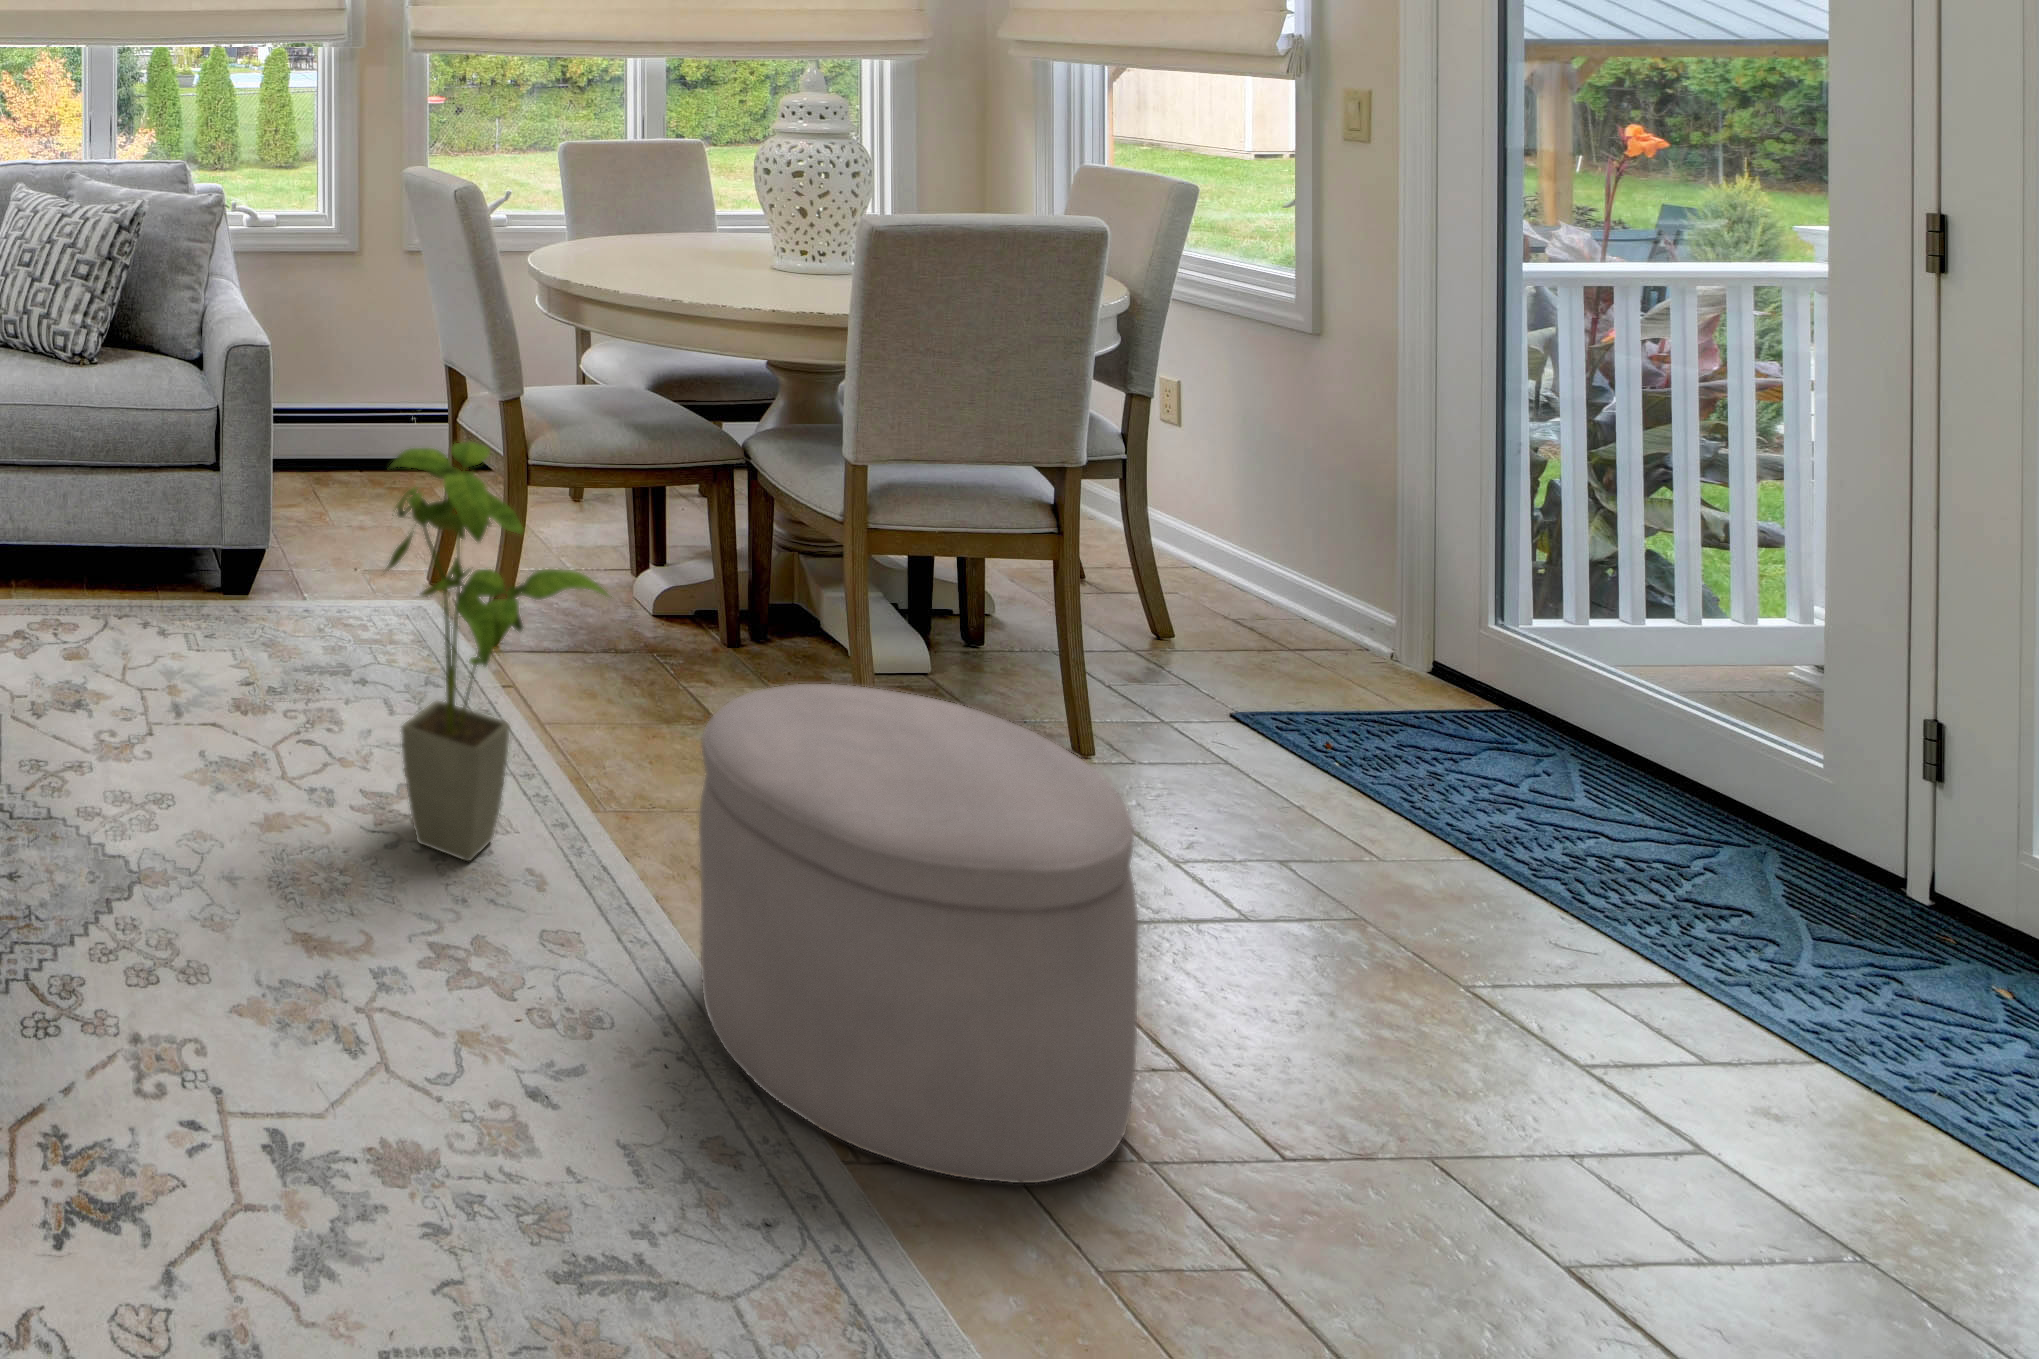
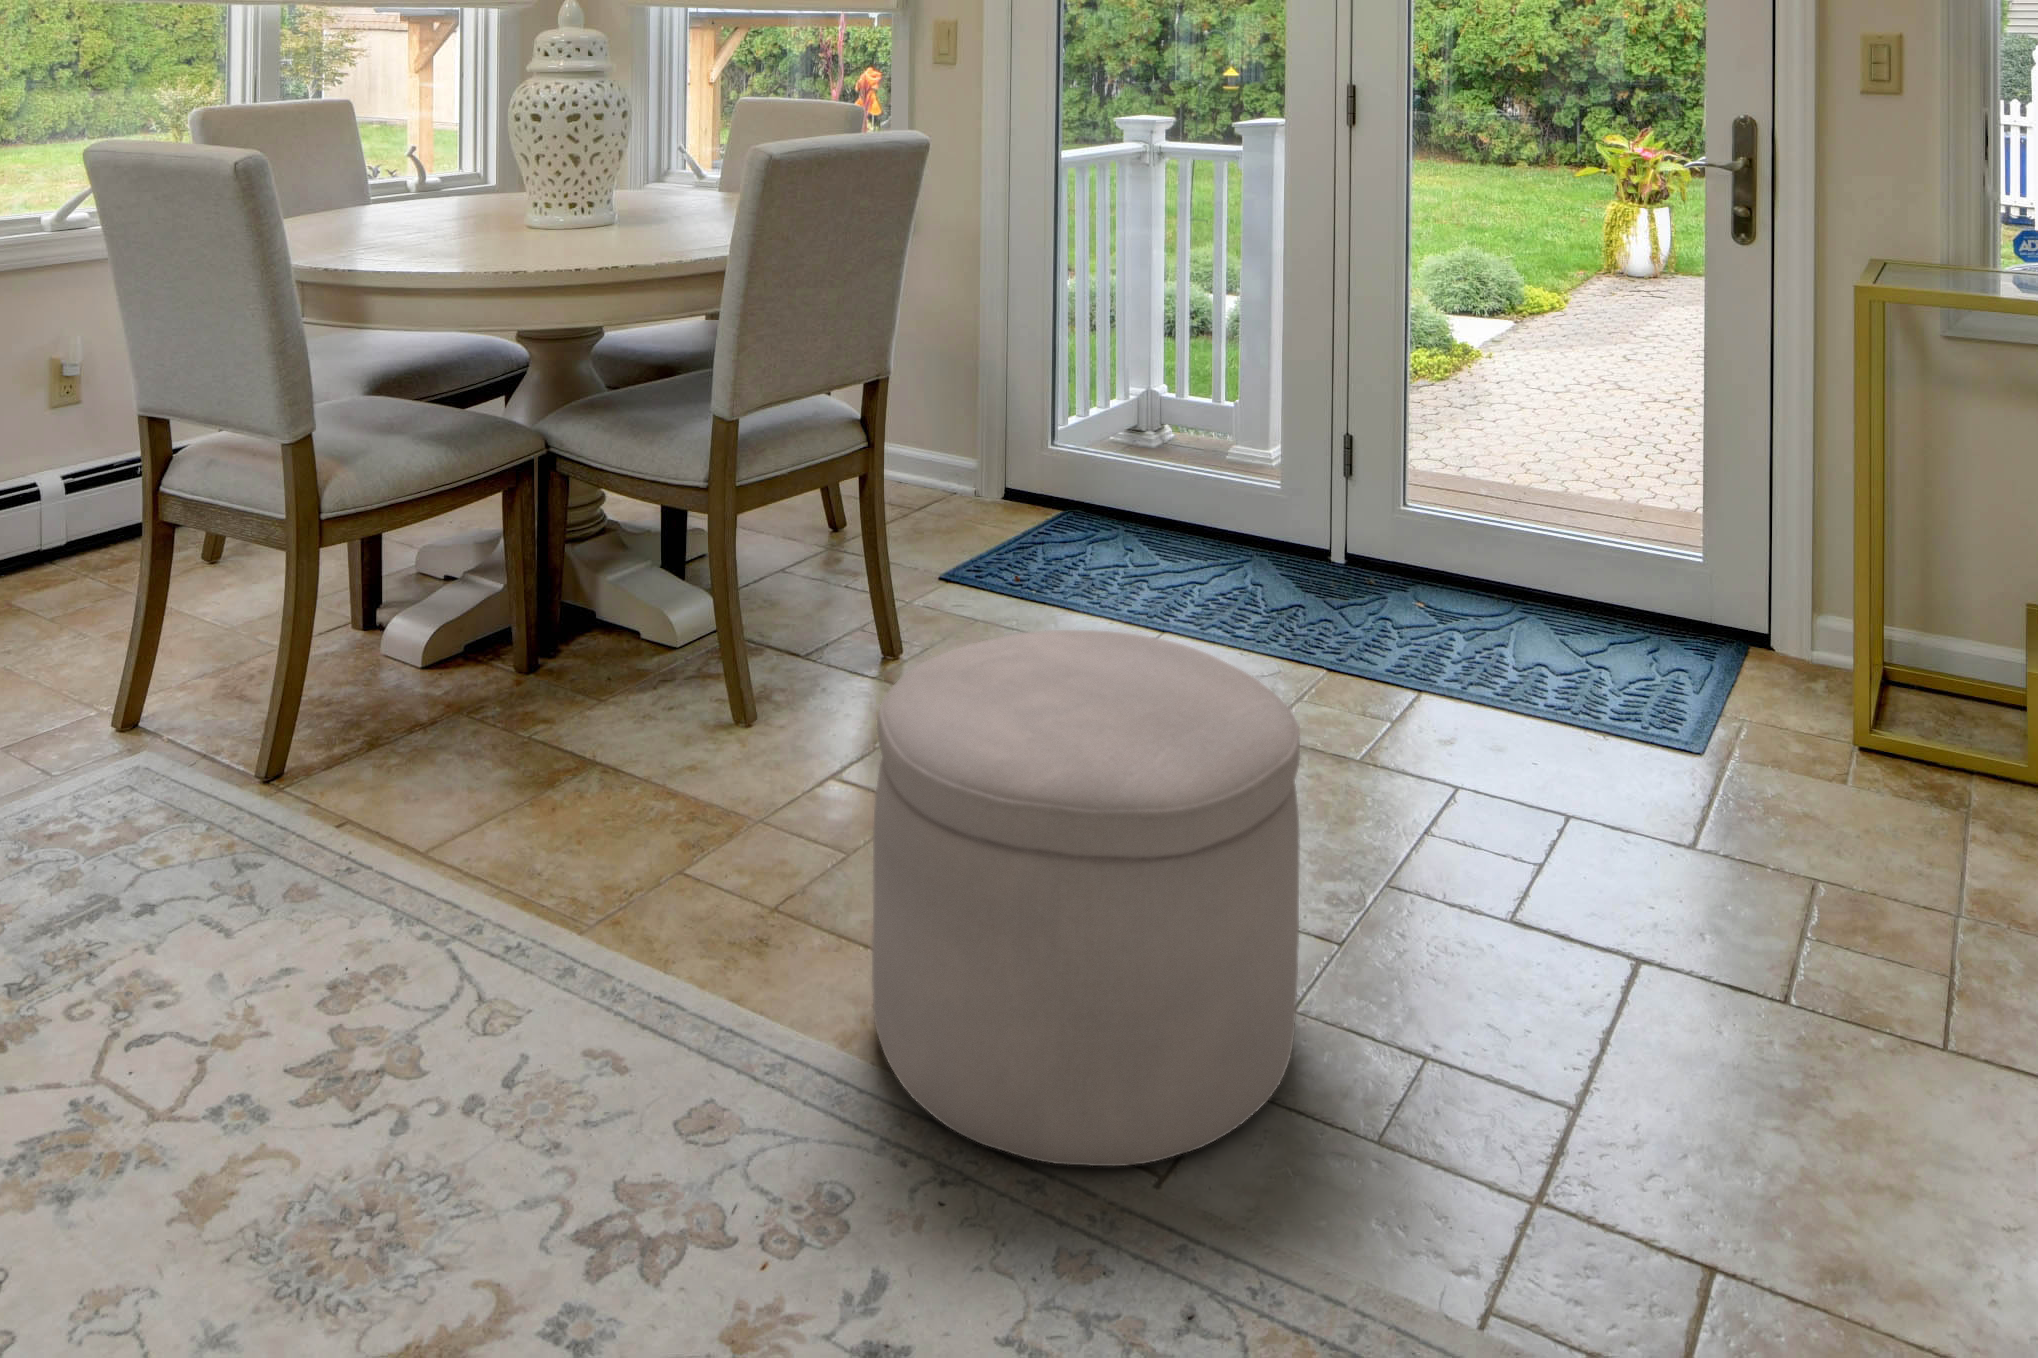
house plant: present [386,442,612,861] -> none [365,481,681,1099]

